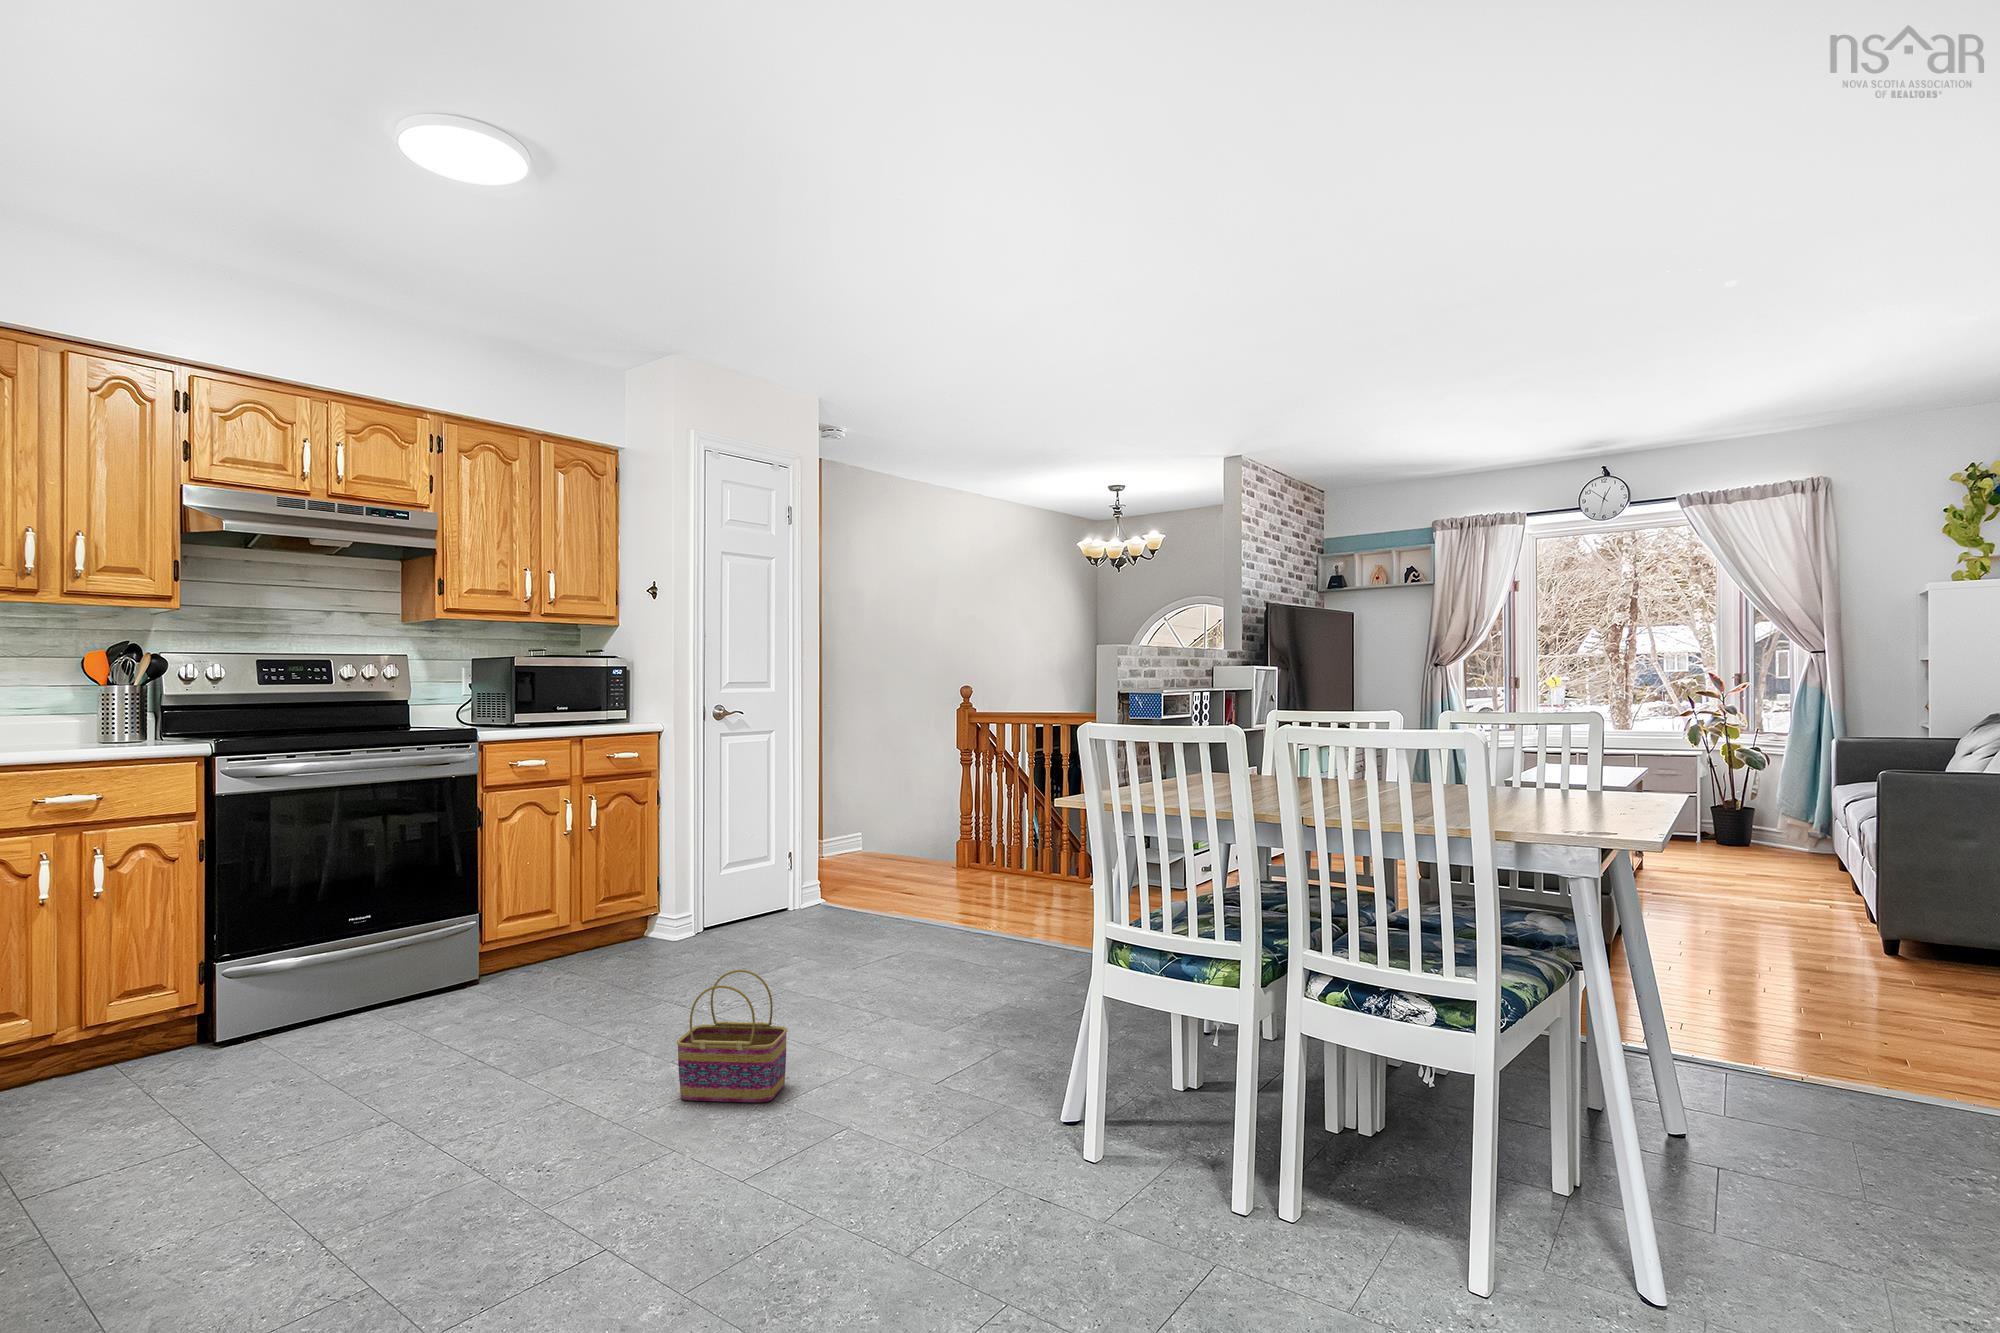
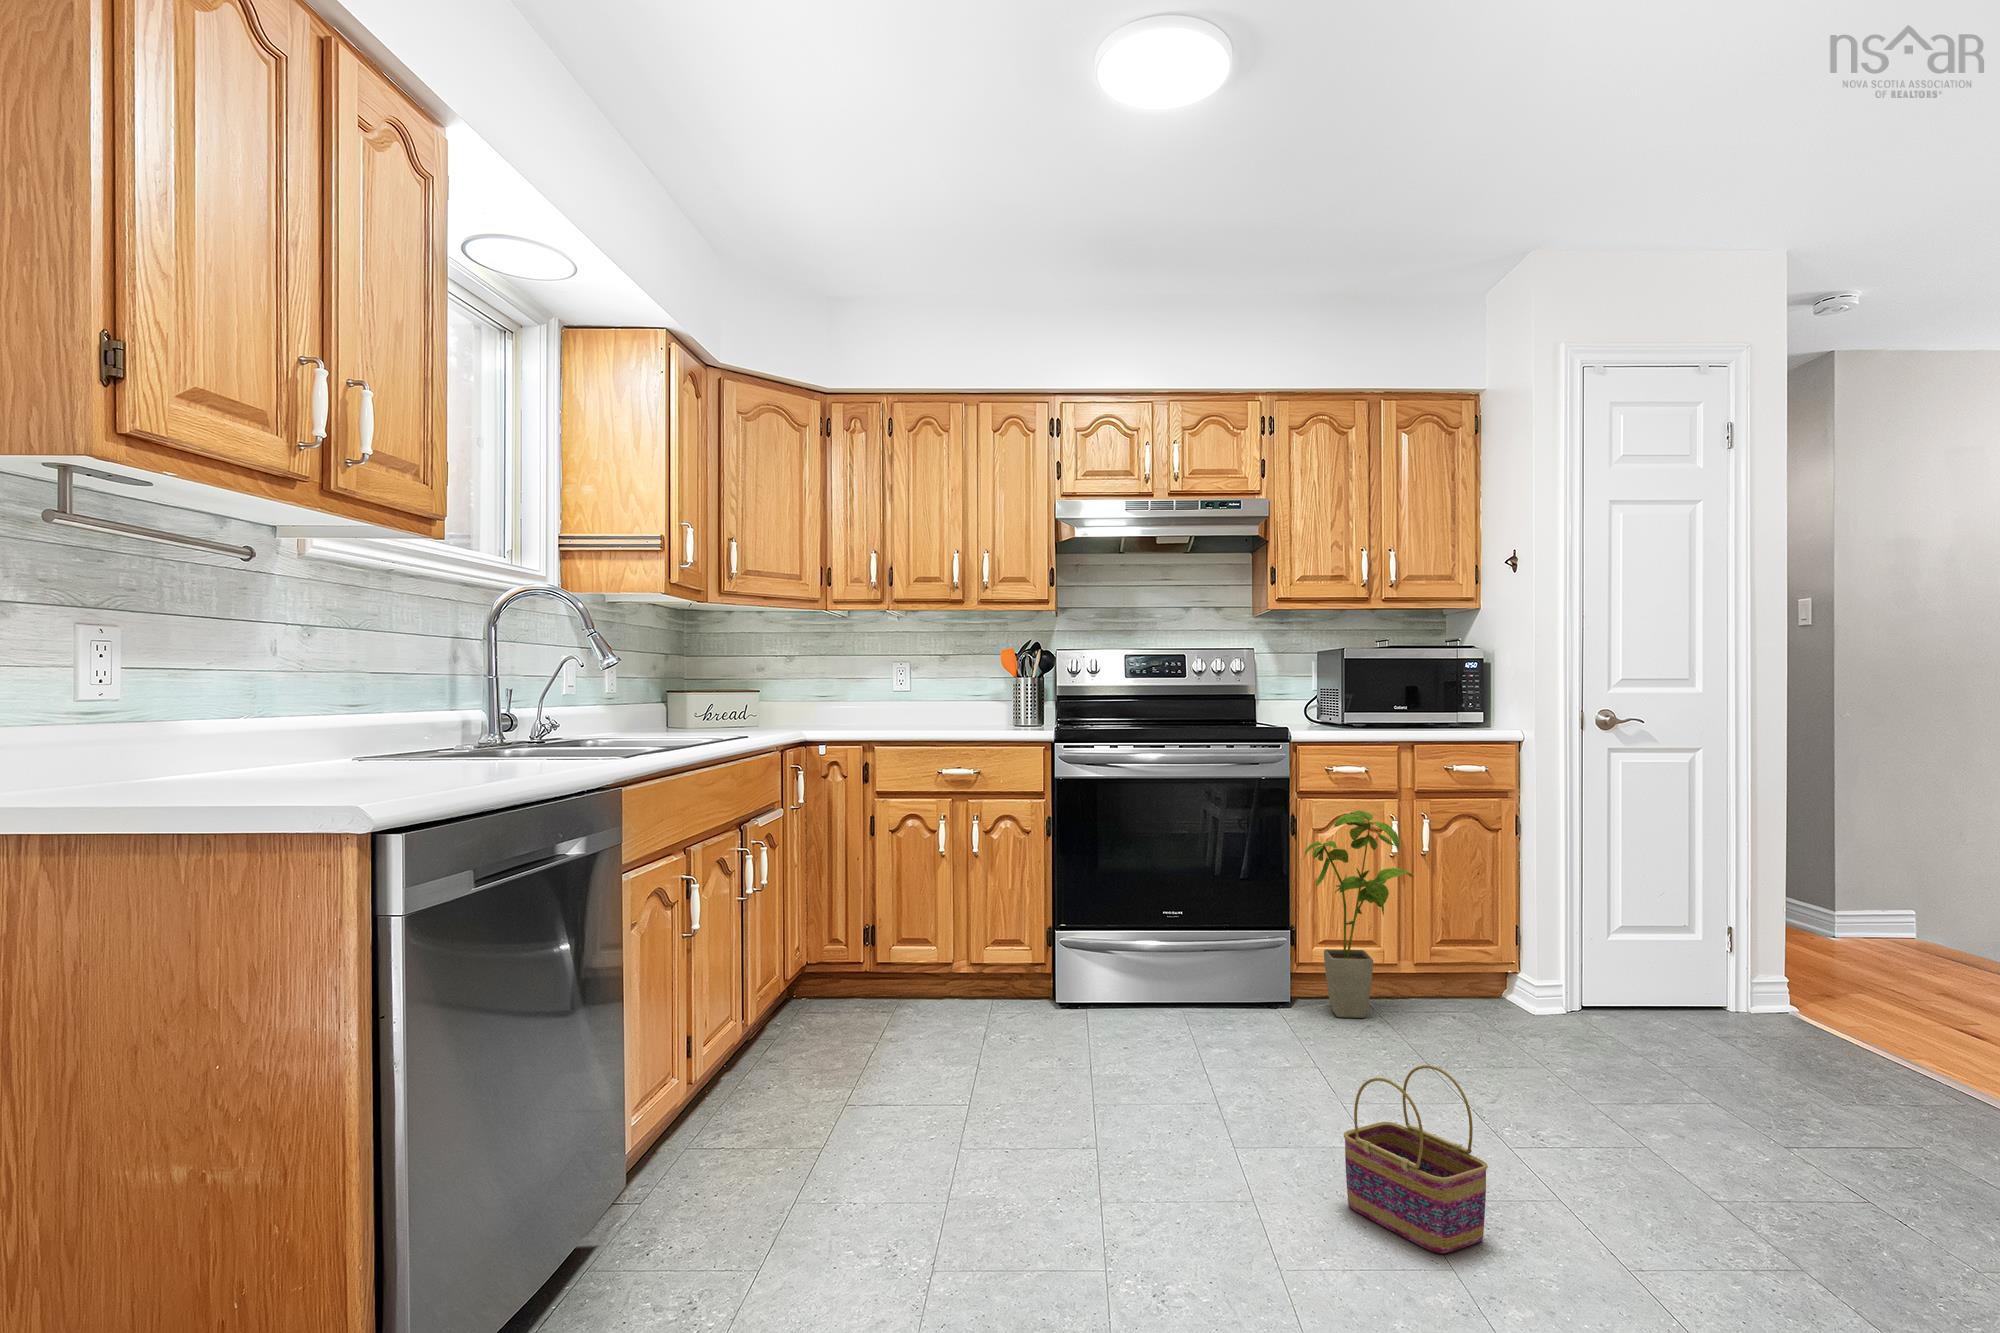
house plant: none [496,797,595,983] -> present [1304,811,1413,1018]

